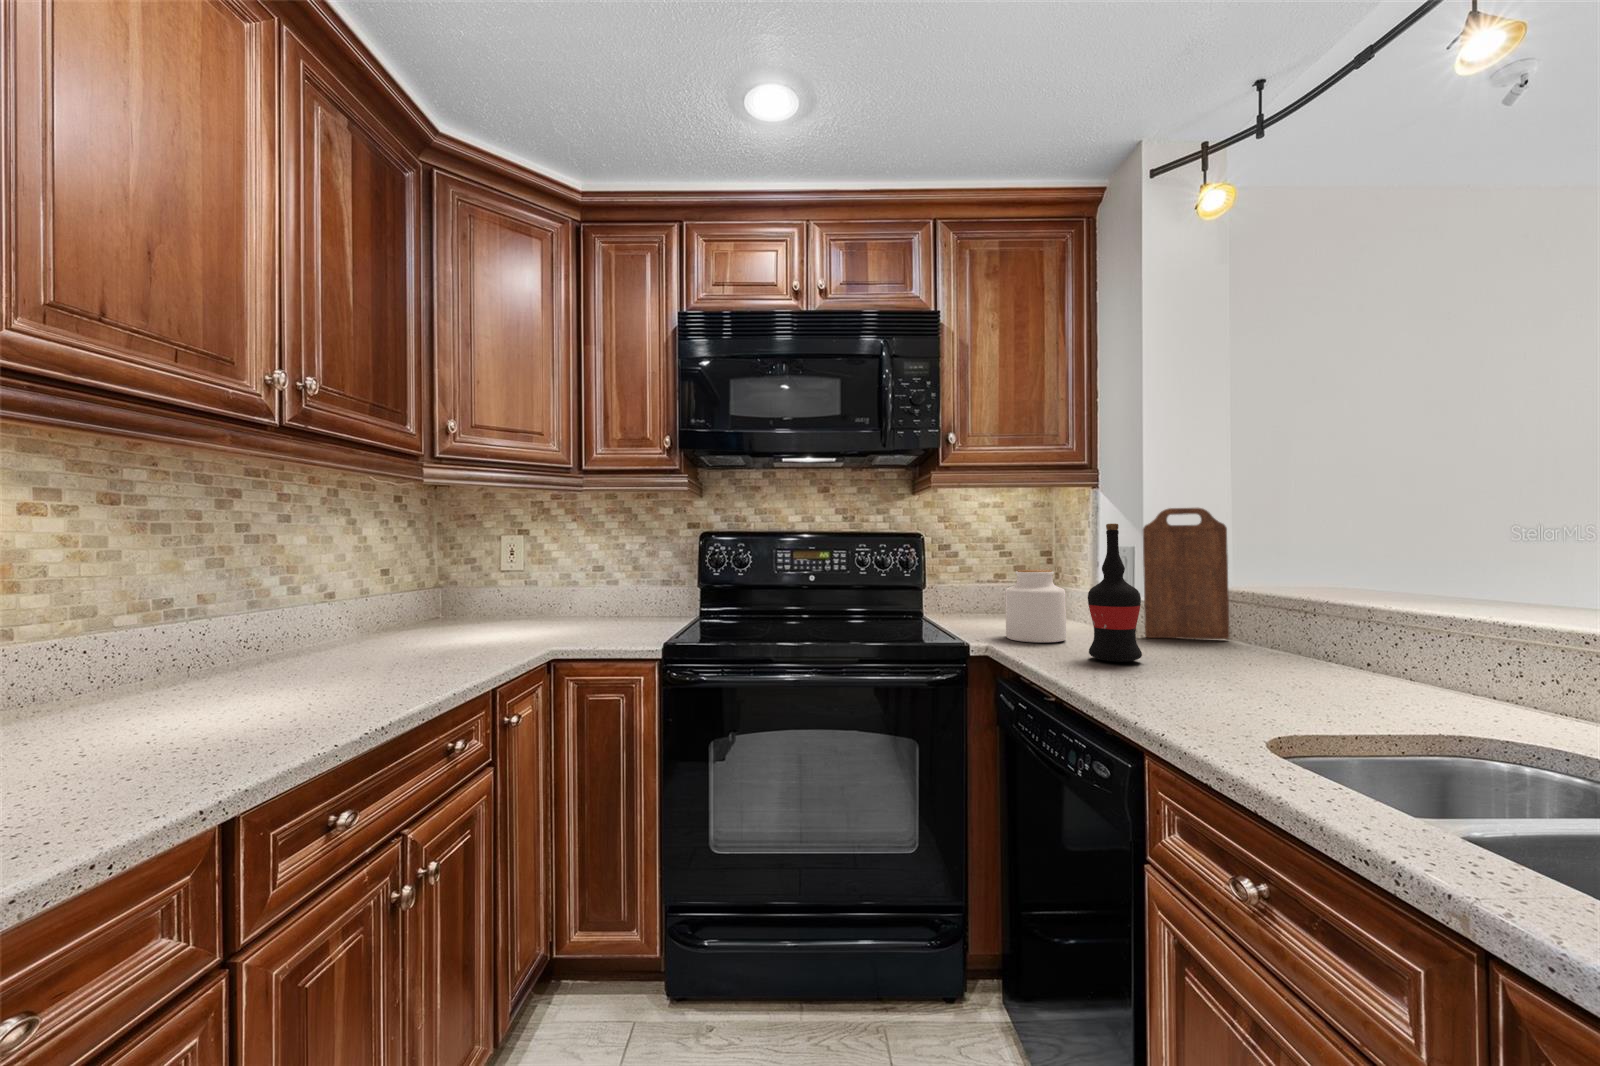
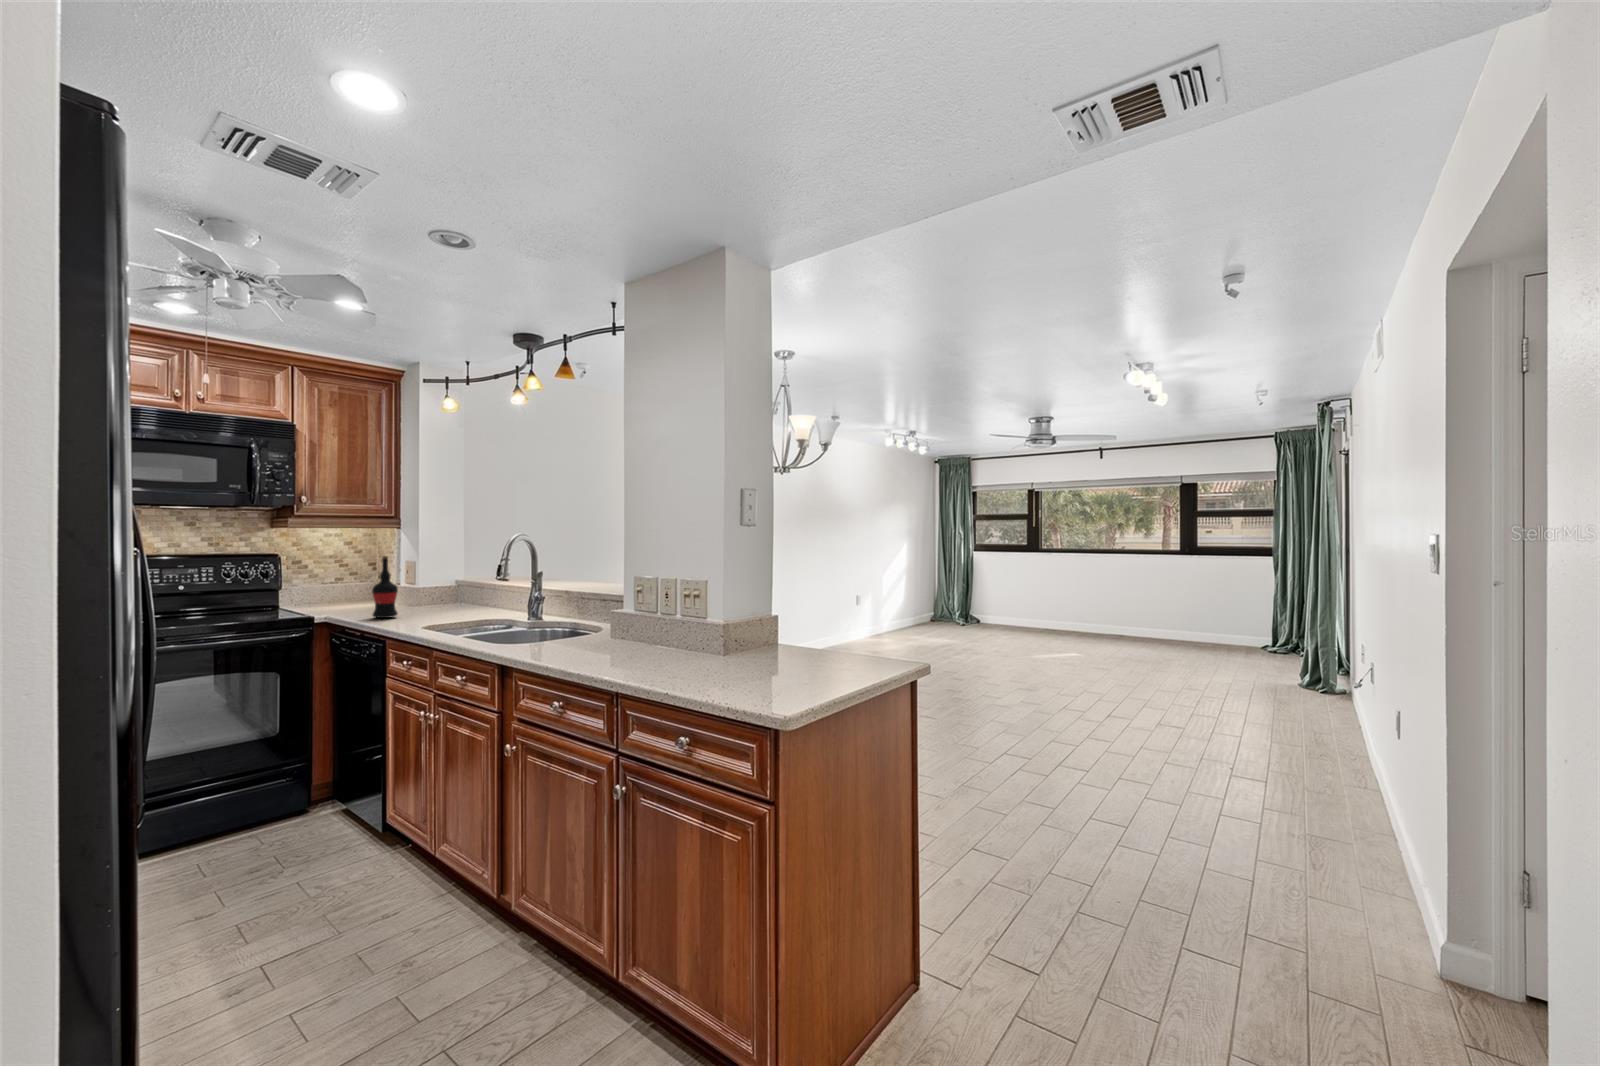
cutting board: present [1143,508,1230,639] -> none [414,545,456,609]
jar: present [1005,569,1066,642] -> none [332,577,368,614]

